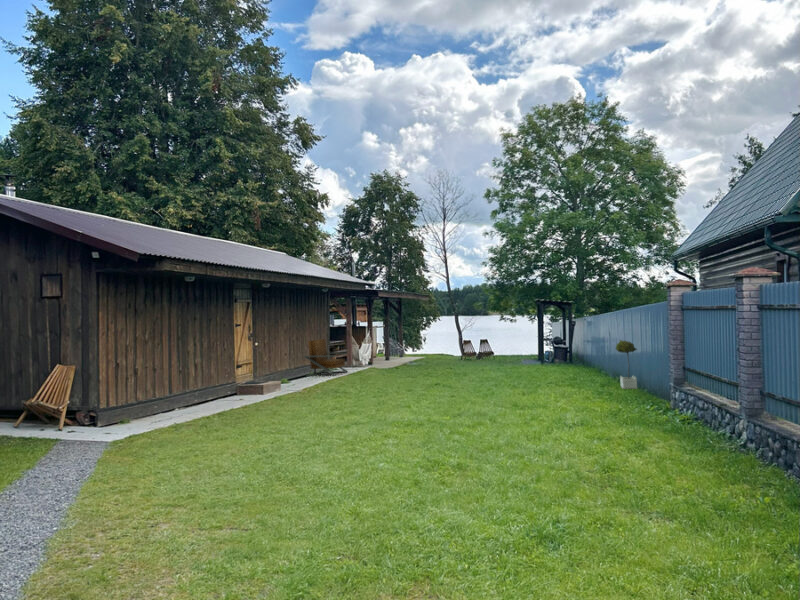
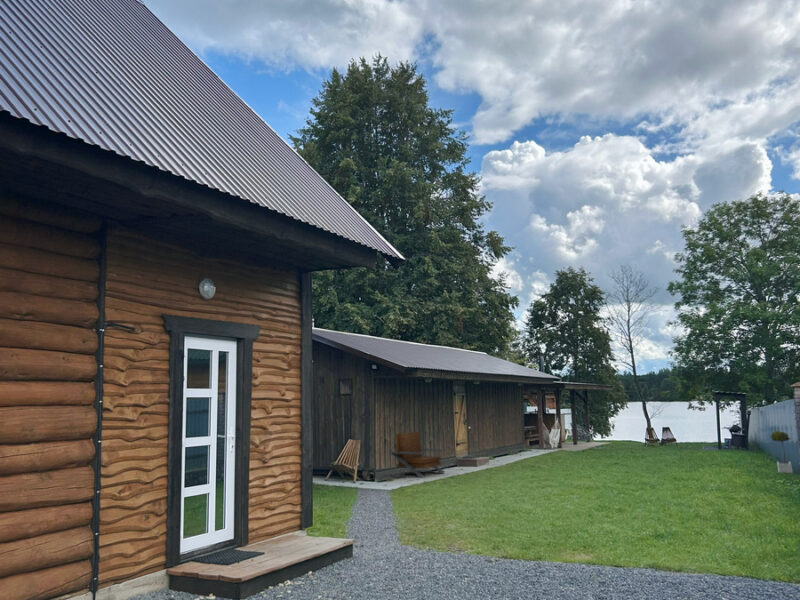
lounge chair: present [304,339,348,376] -> present [390,432,444,478]

